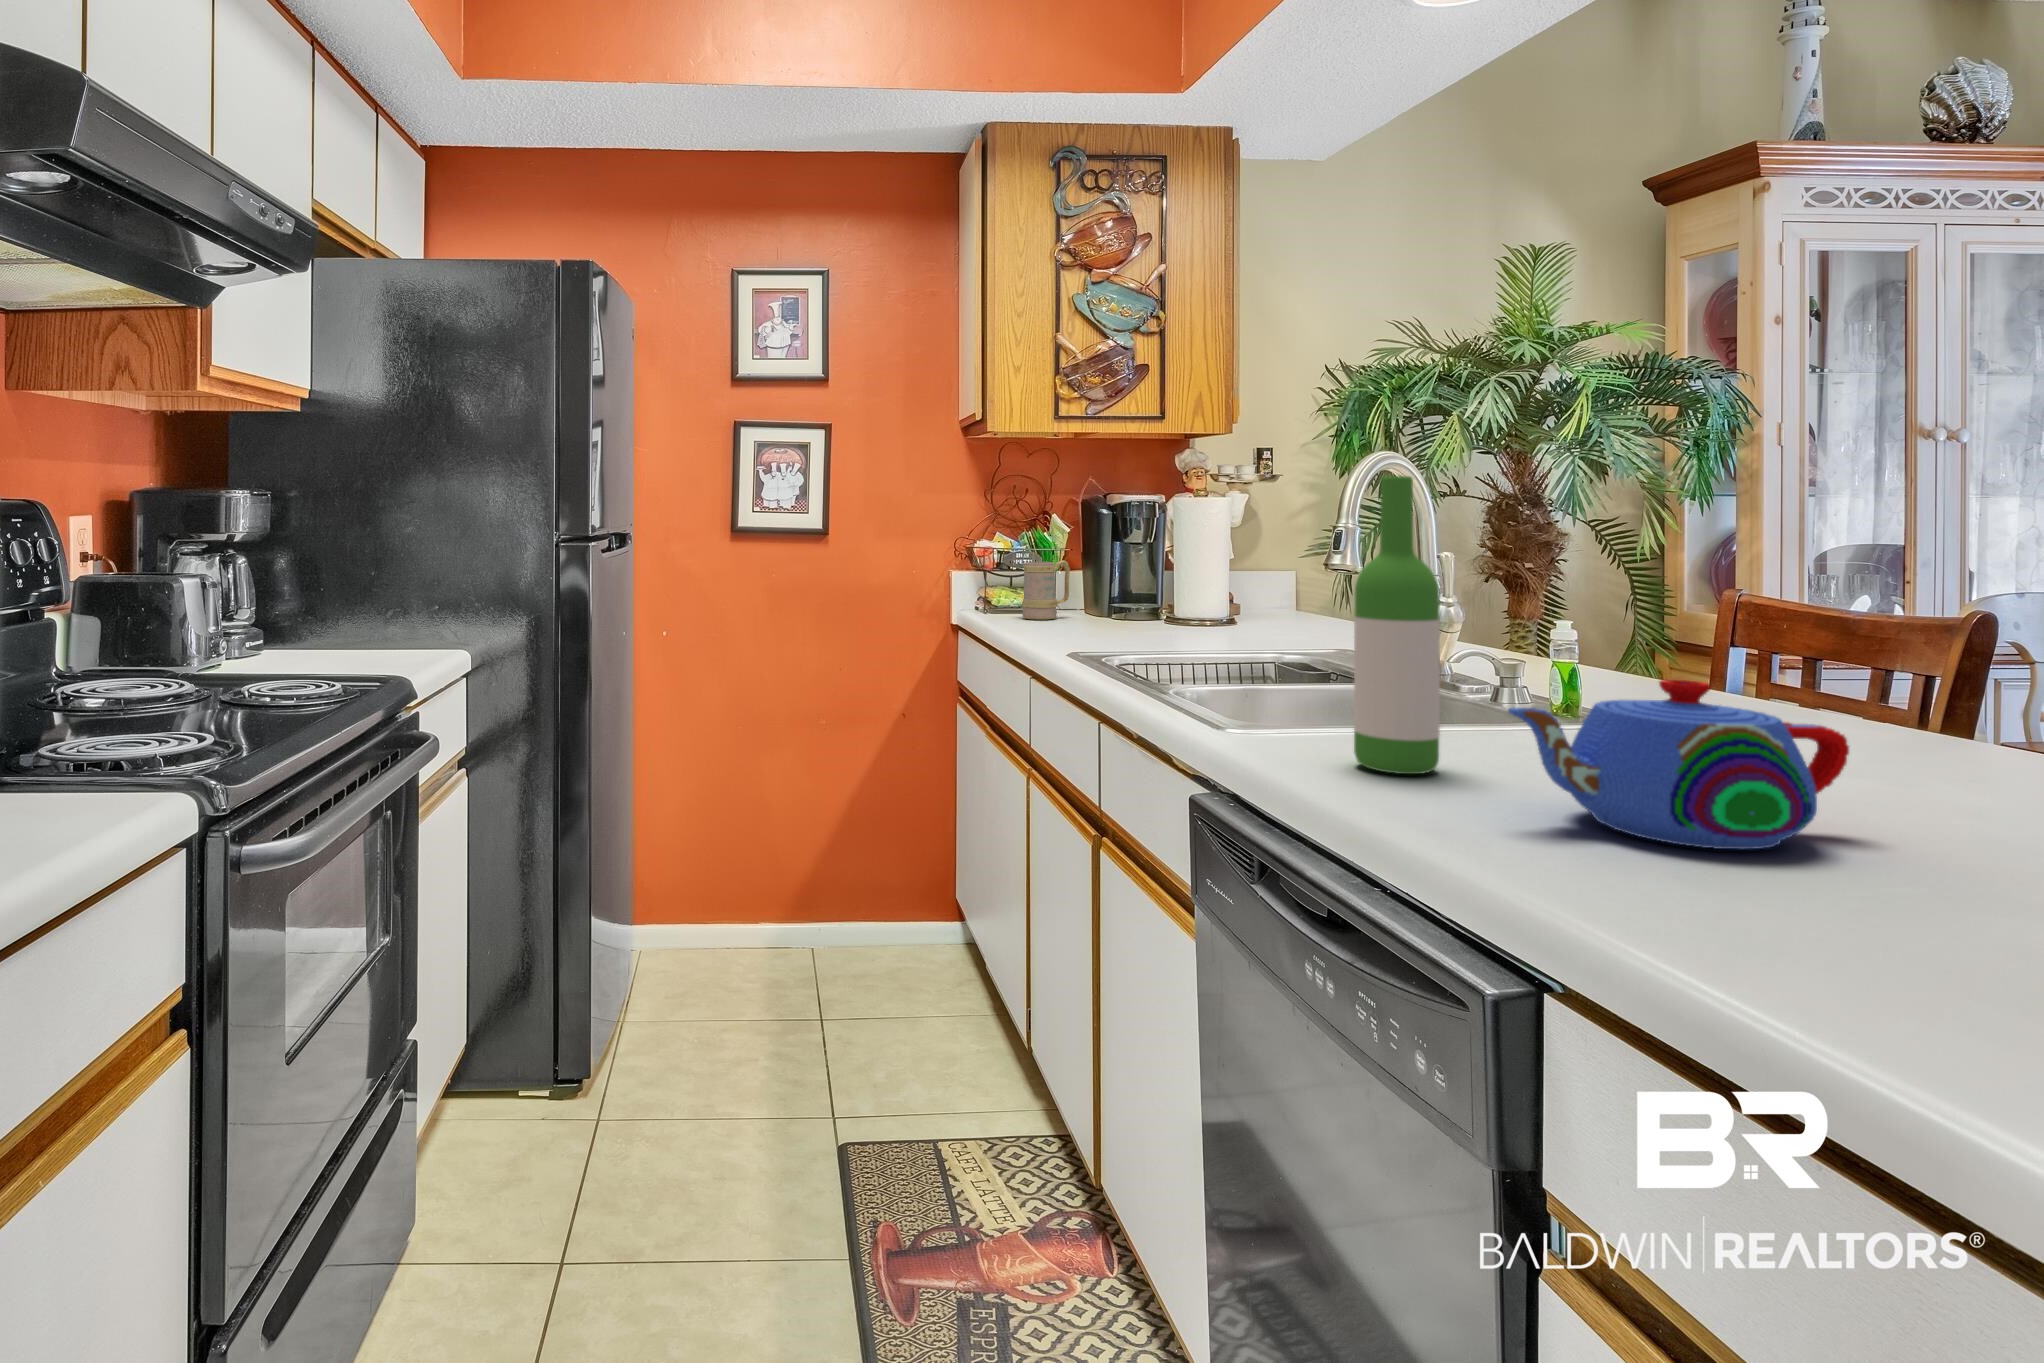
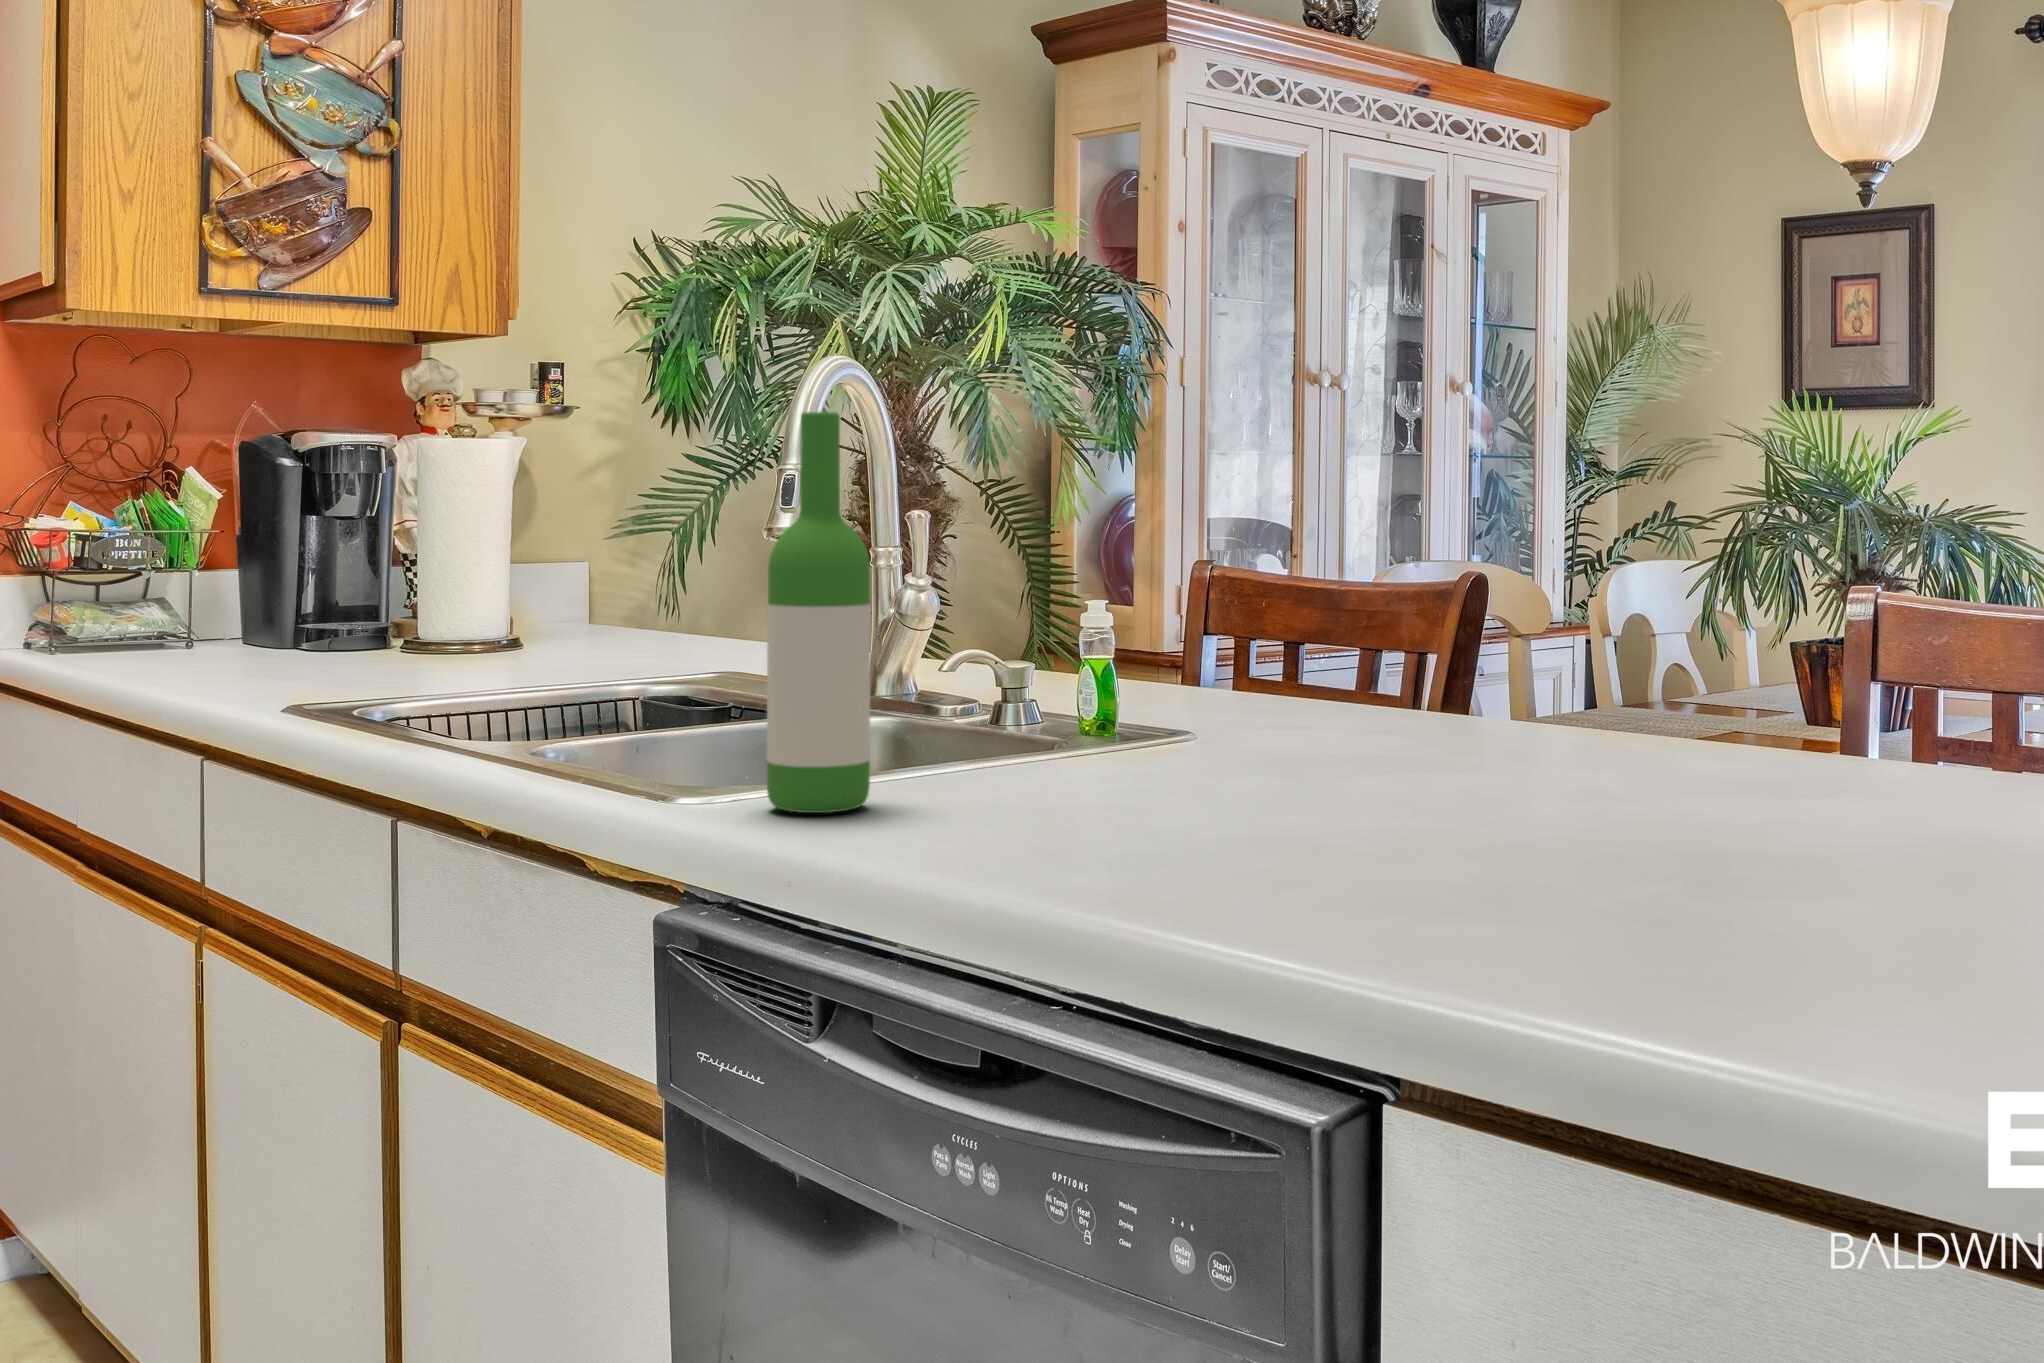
mug: present [1022,560,1070,620] -> none [129,550,223,659]
teapot: present [1508,680,1849,849] -> none [962,658,1266,843]

